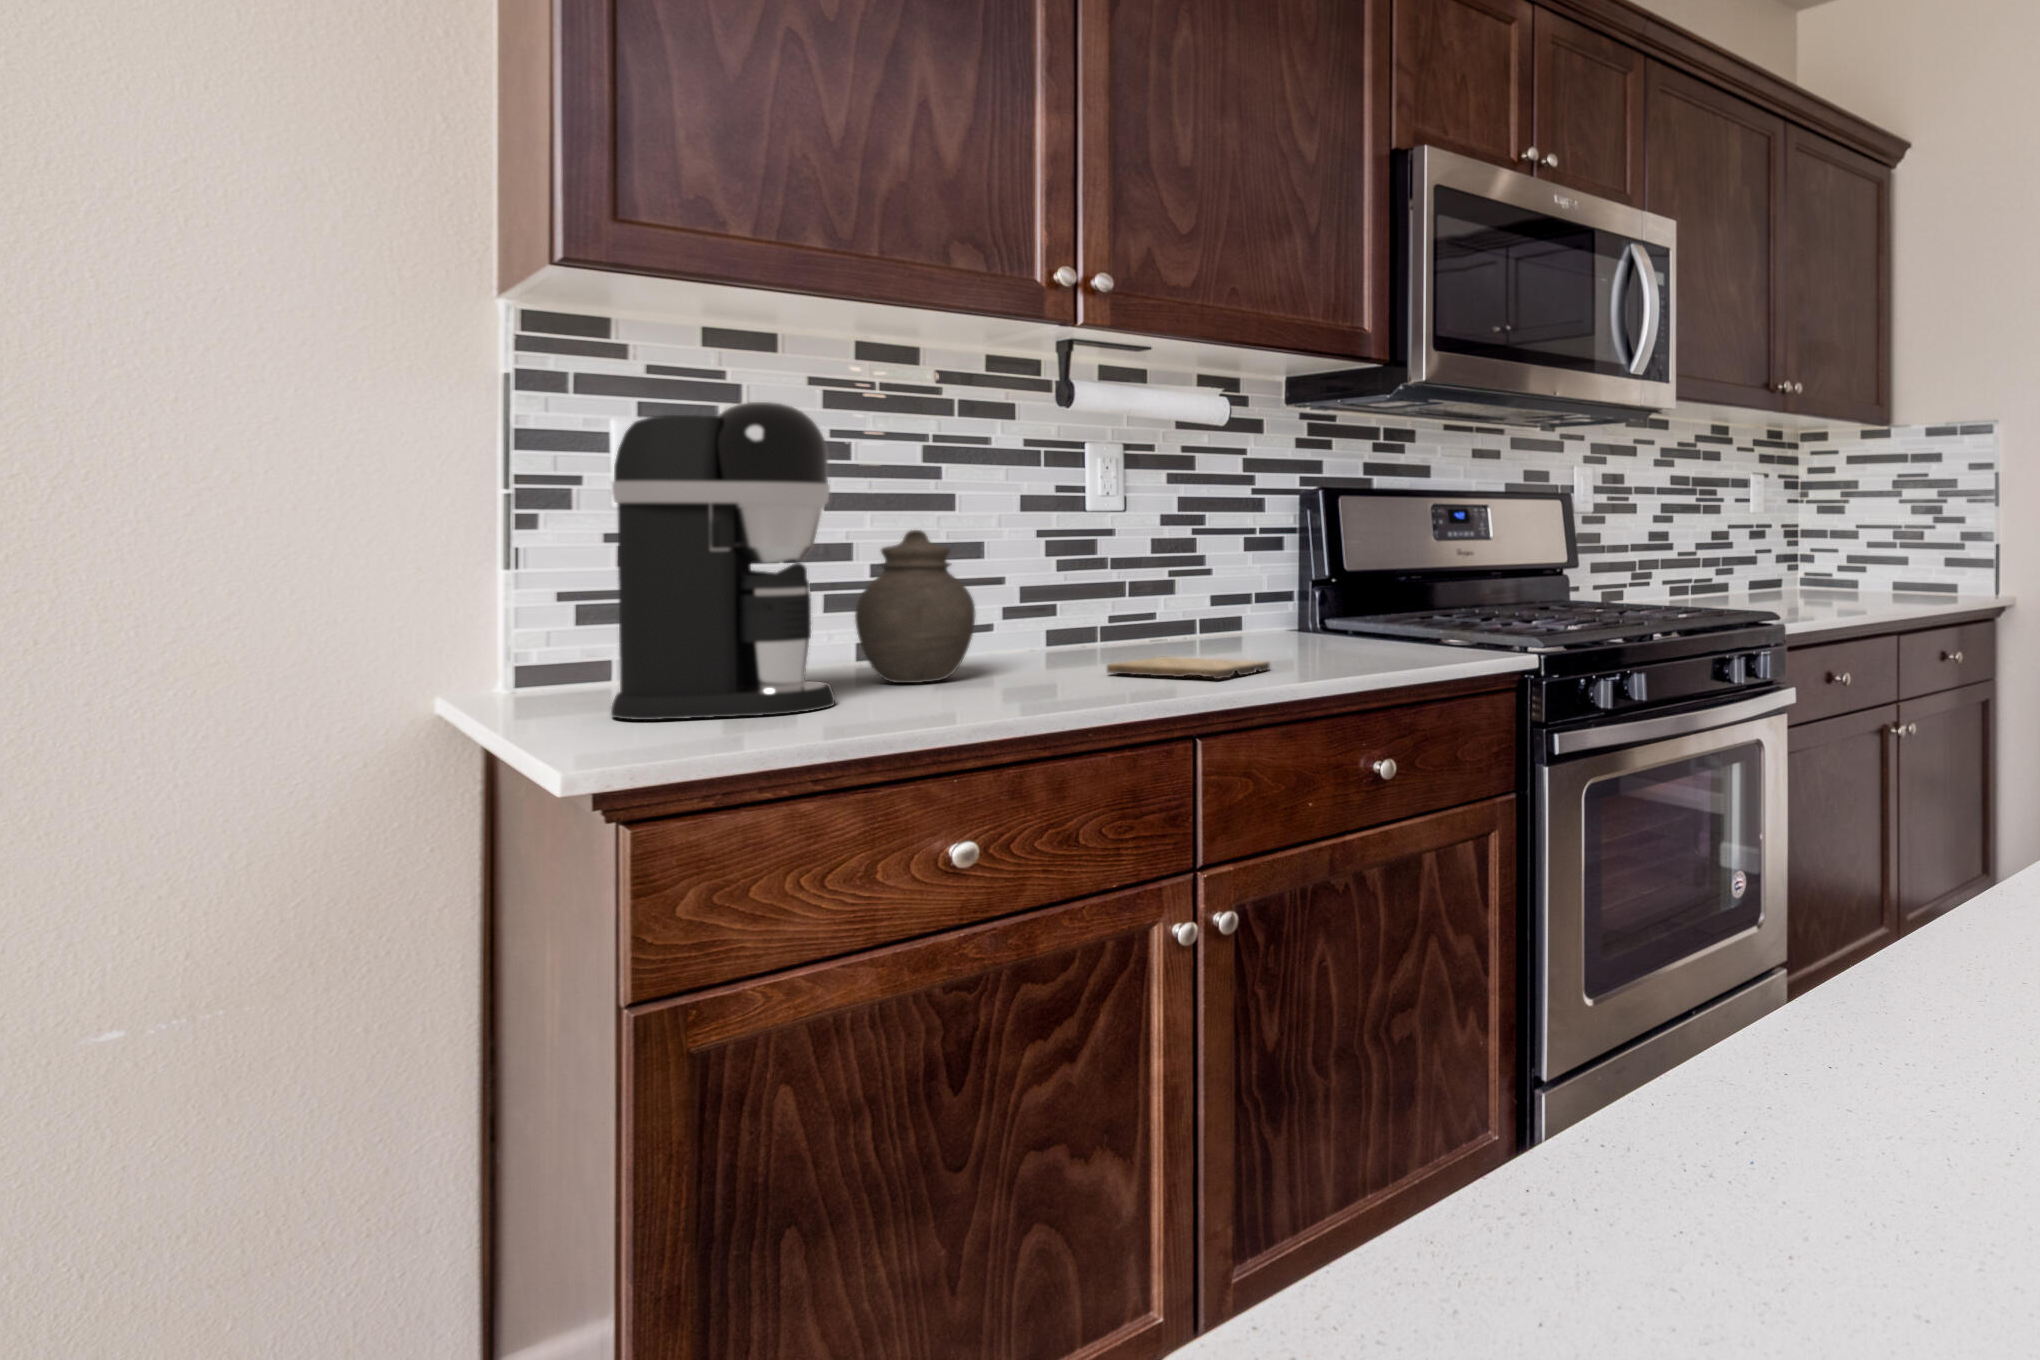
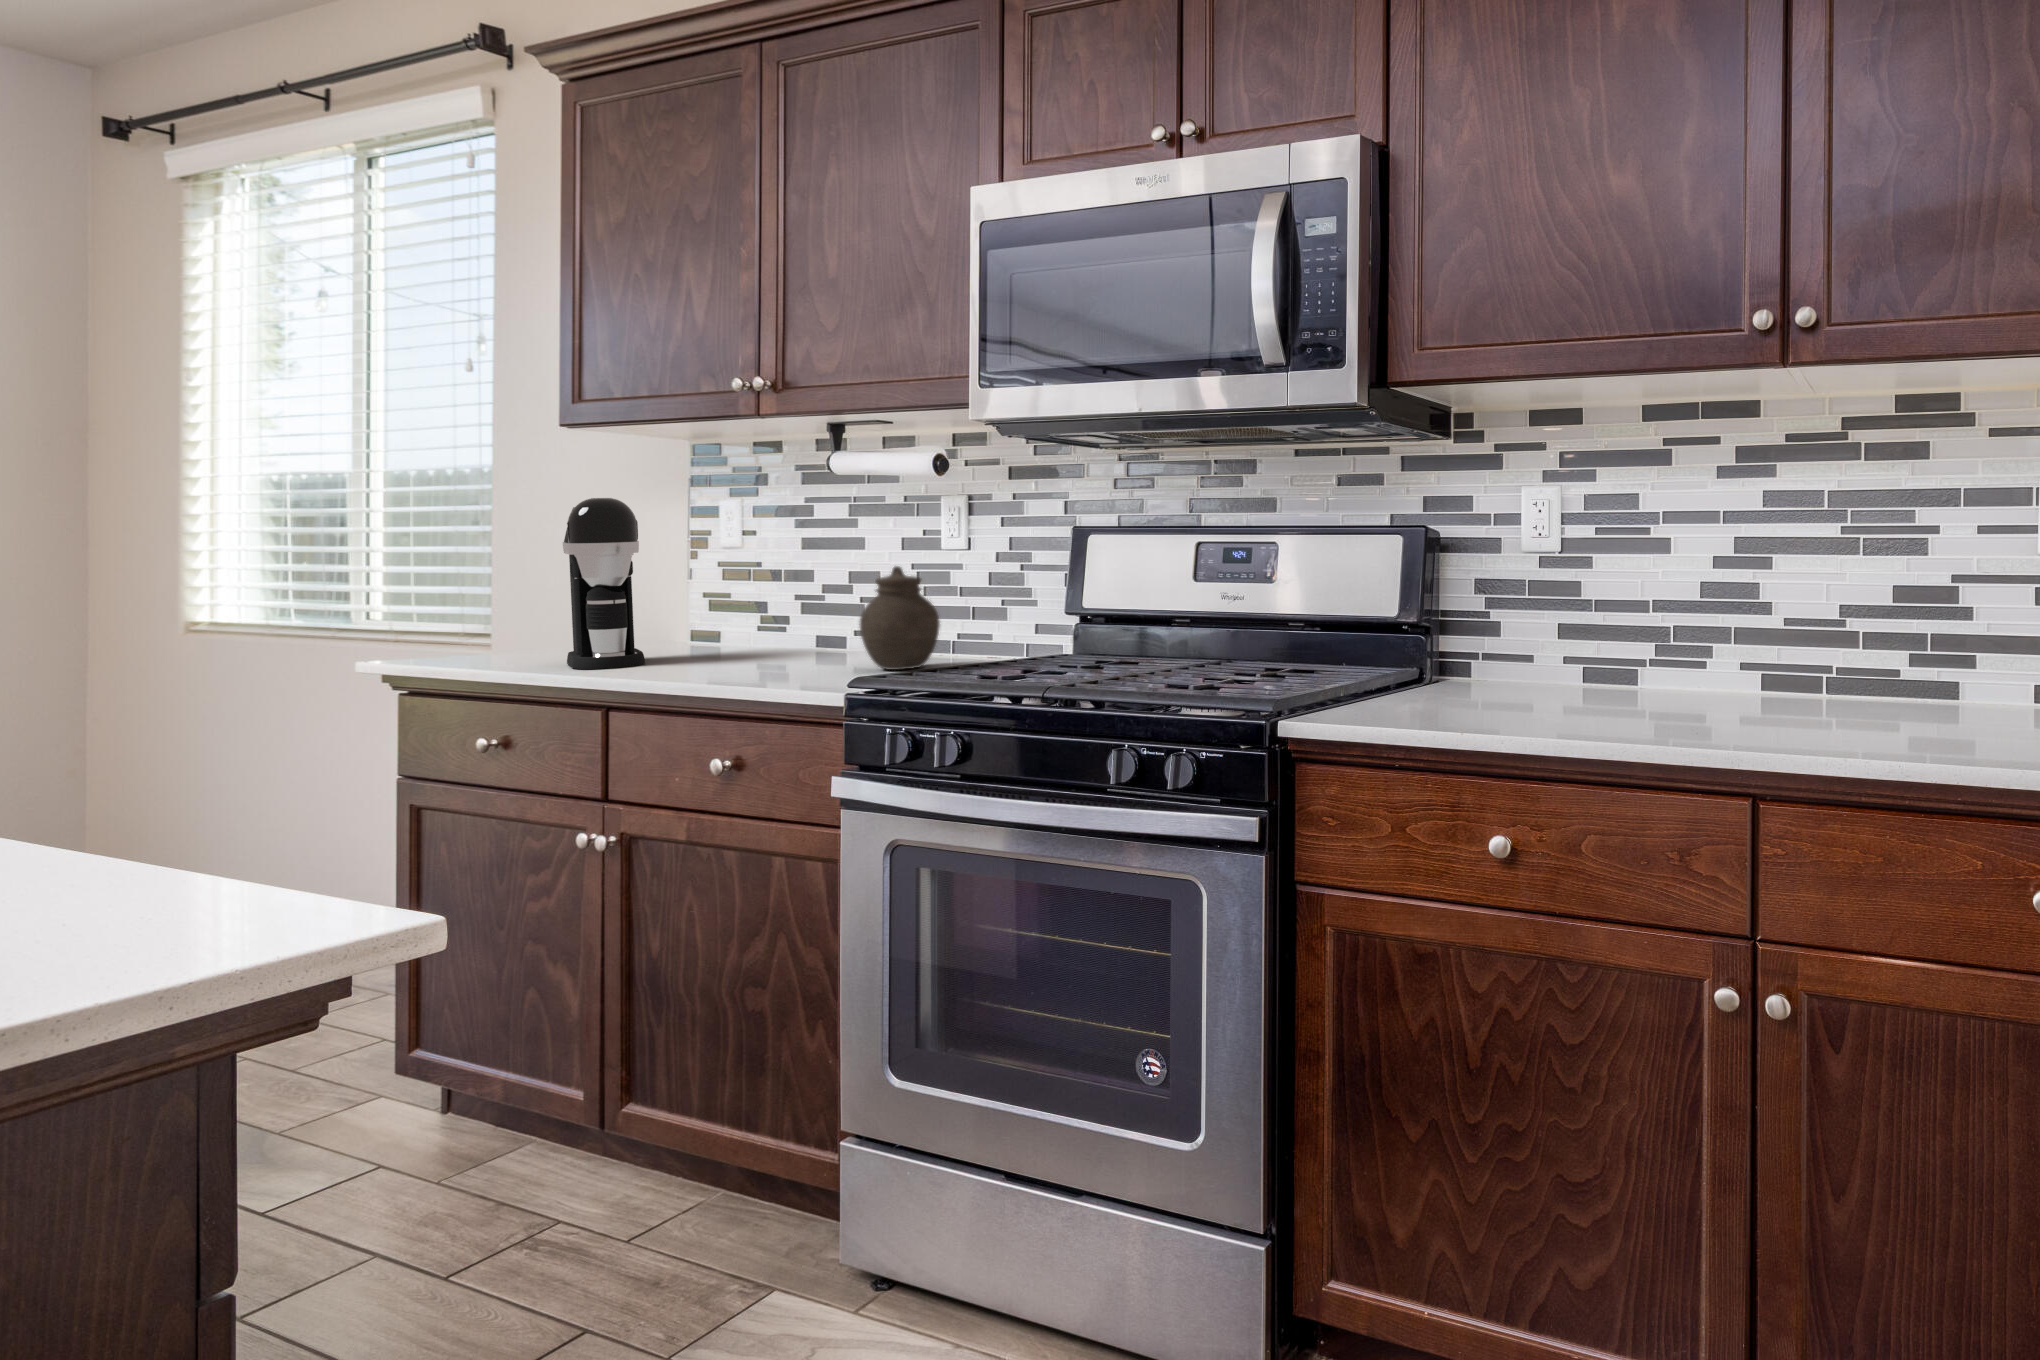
jar: present [855,530,976,683] -> present [859,566,940,670]
cutting board: present [1107,657,1270,679] -> none [676,666,794,685]

